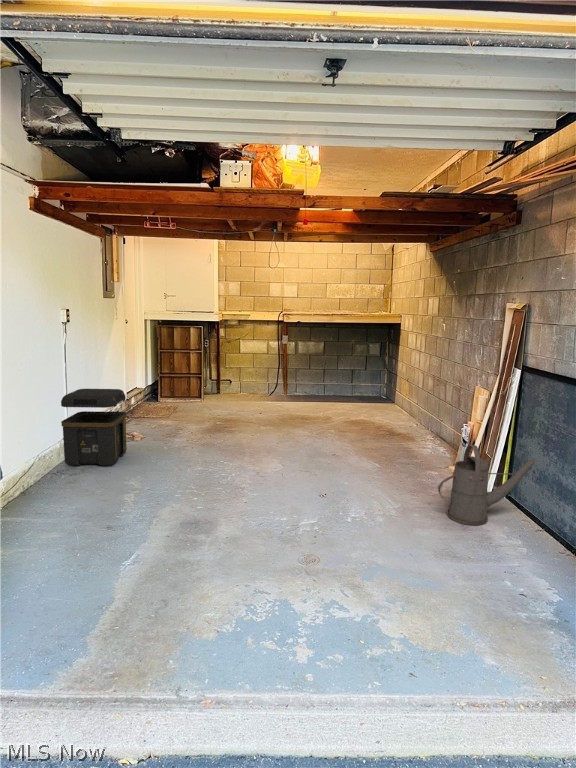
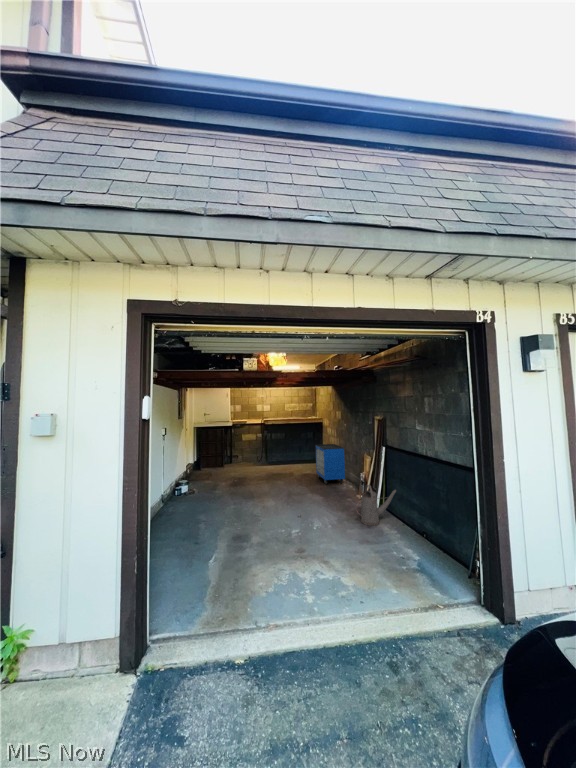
storage cabinet: none [375,364,436,441] -> present [315,444,345,484]
toolbox: present [61,389,127,466] -> none [159,467,193,512]

